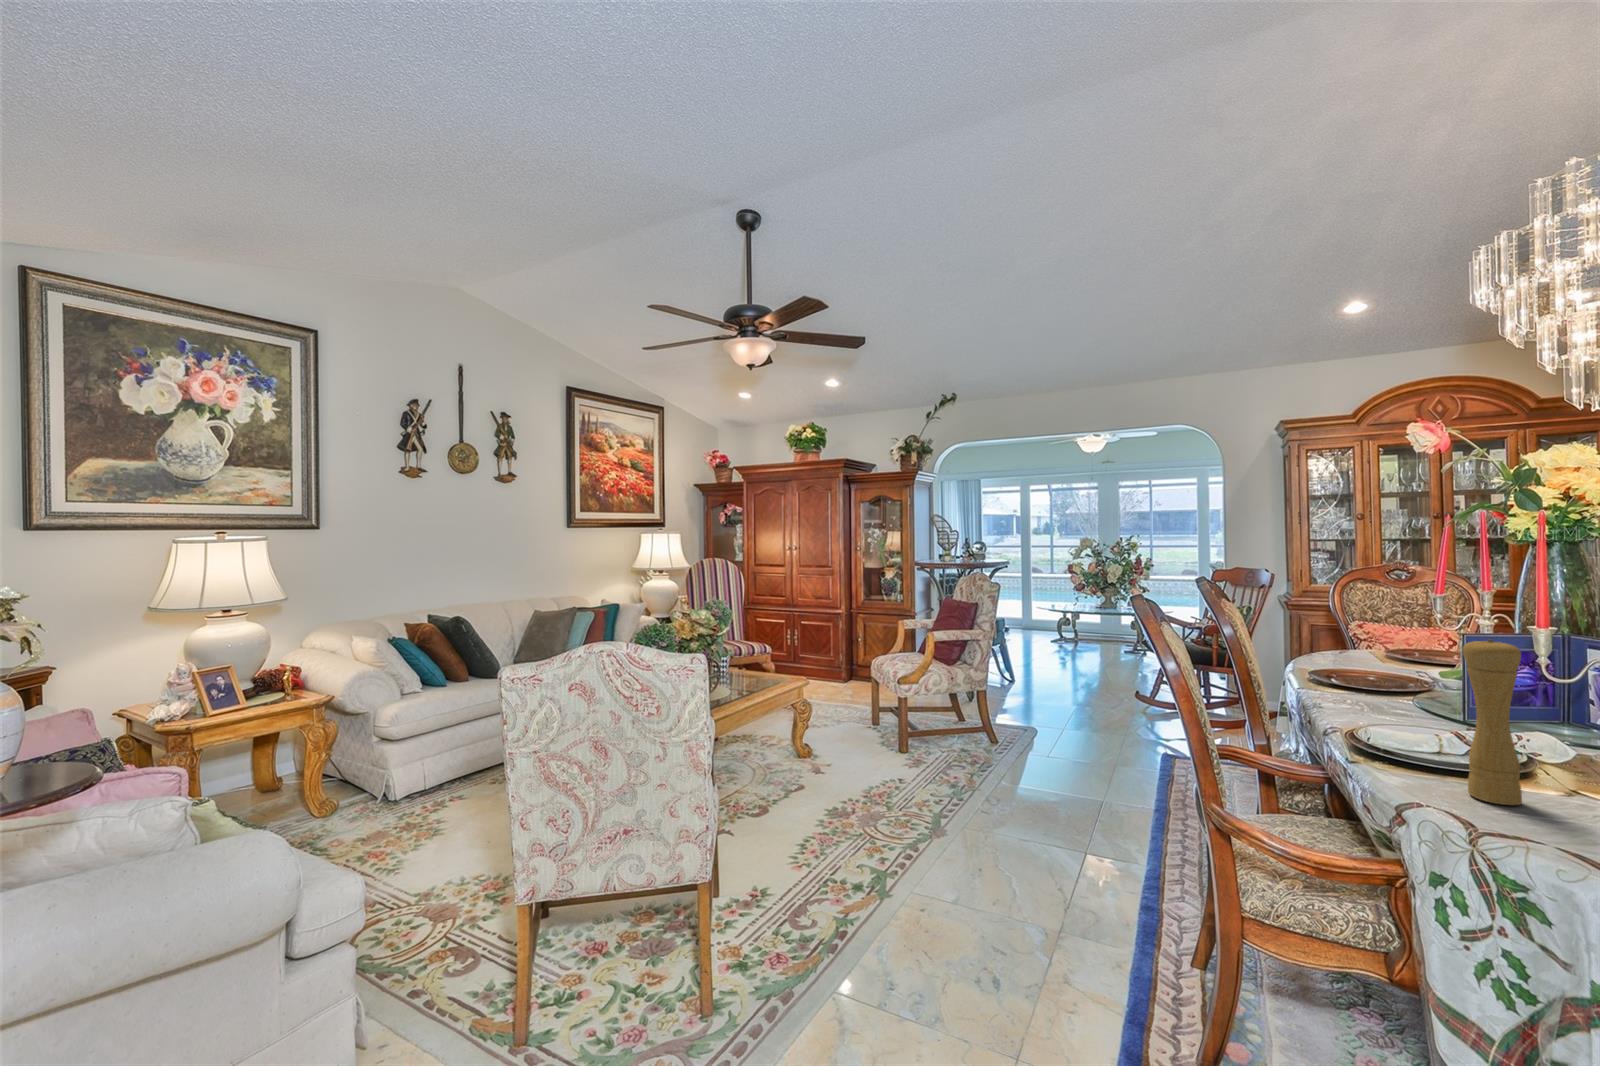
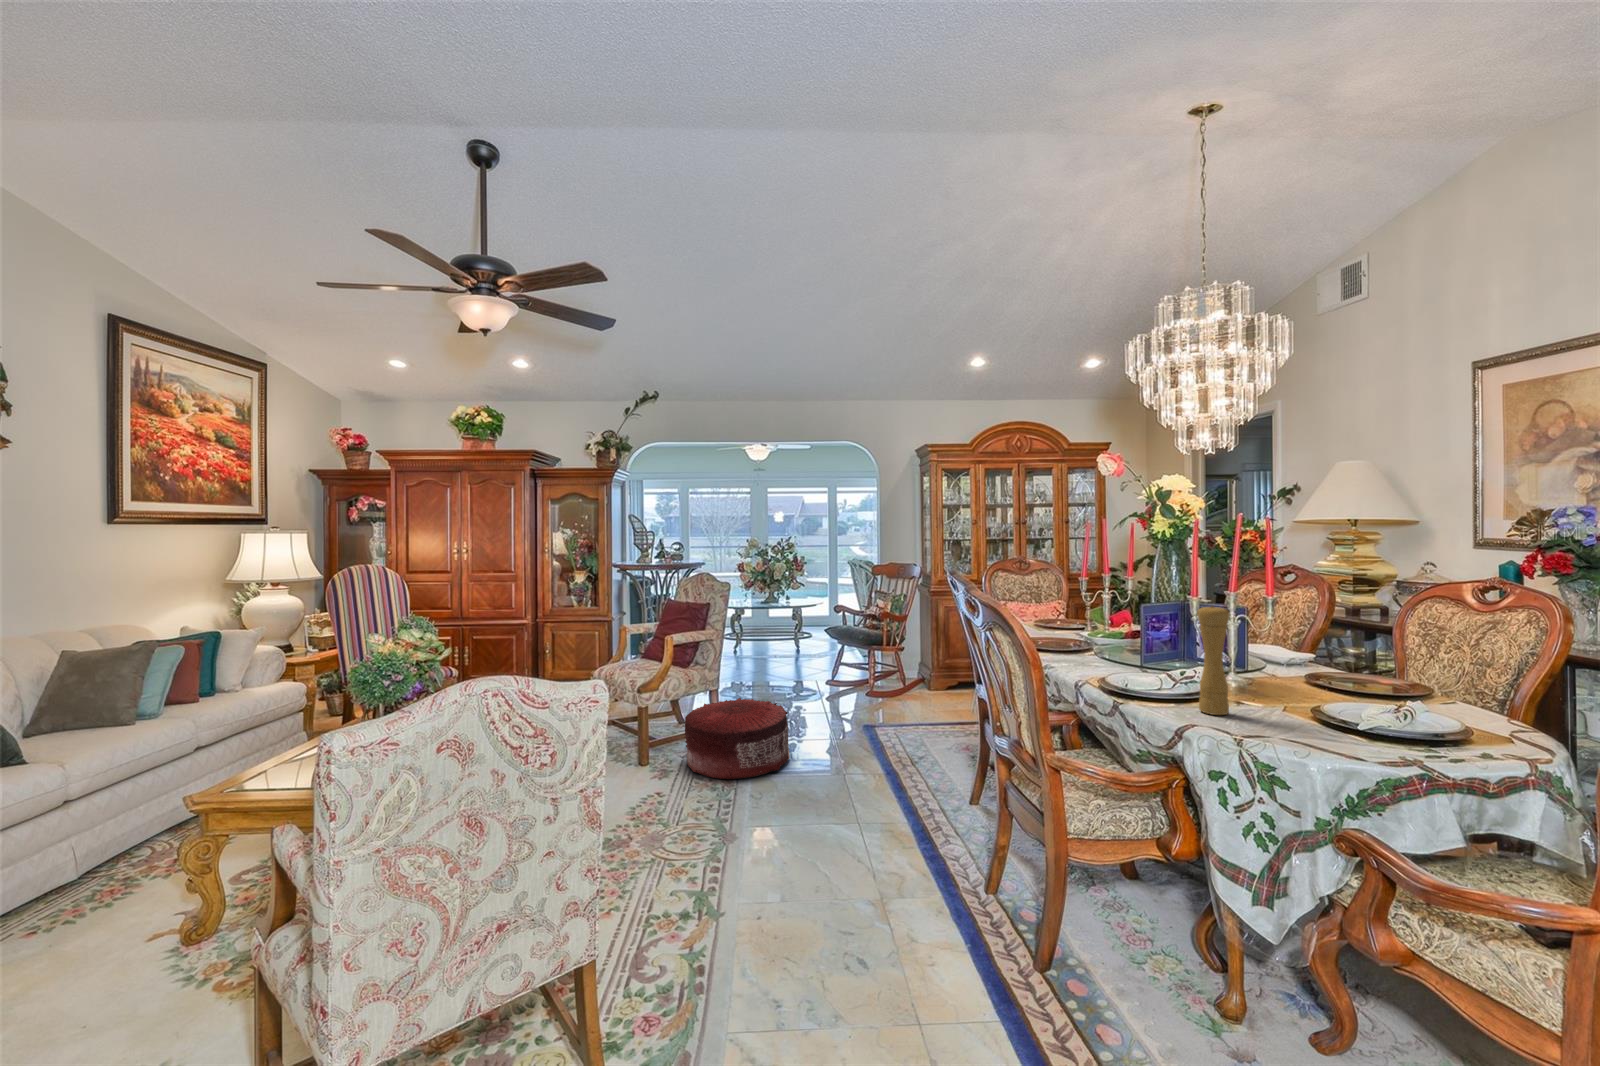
pouf: none [937,703,1051,785] -> present [685,698,790,779]

